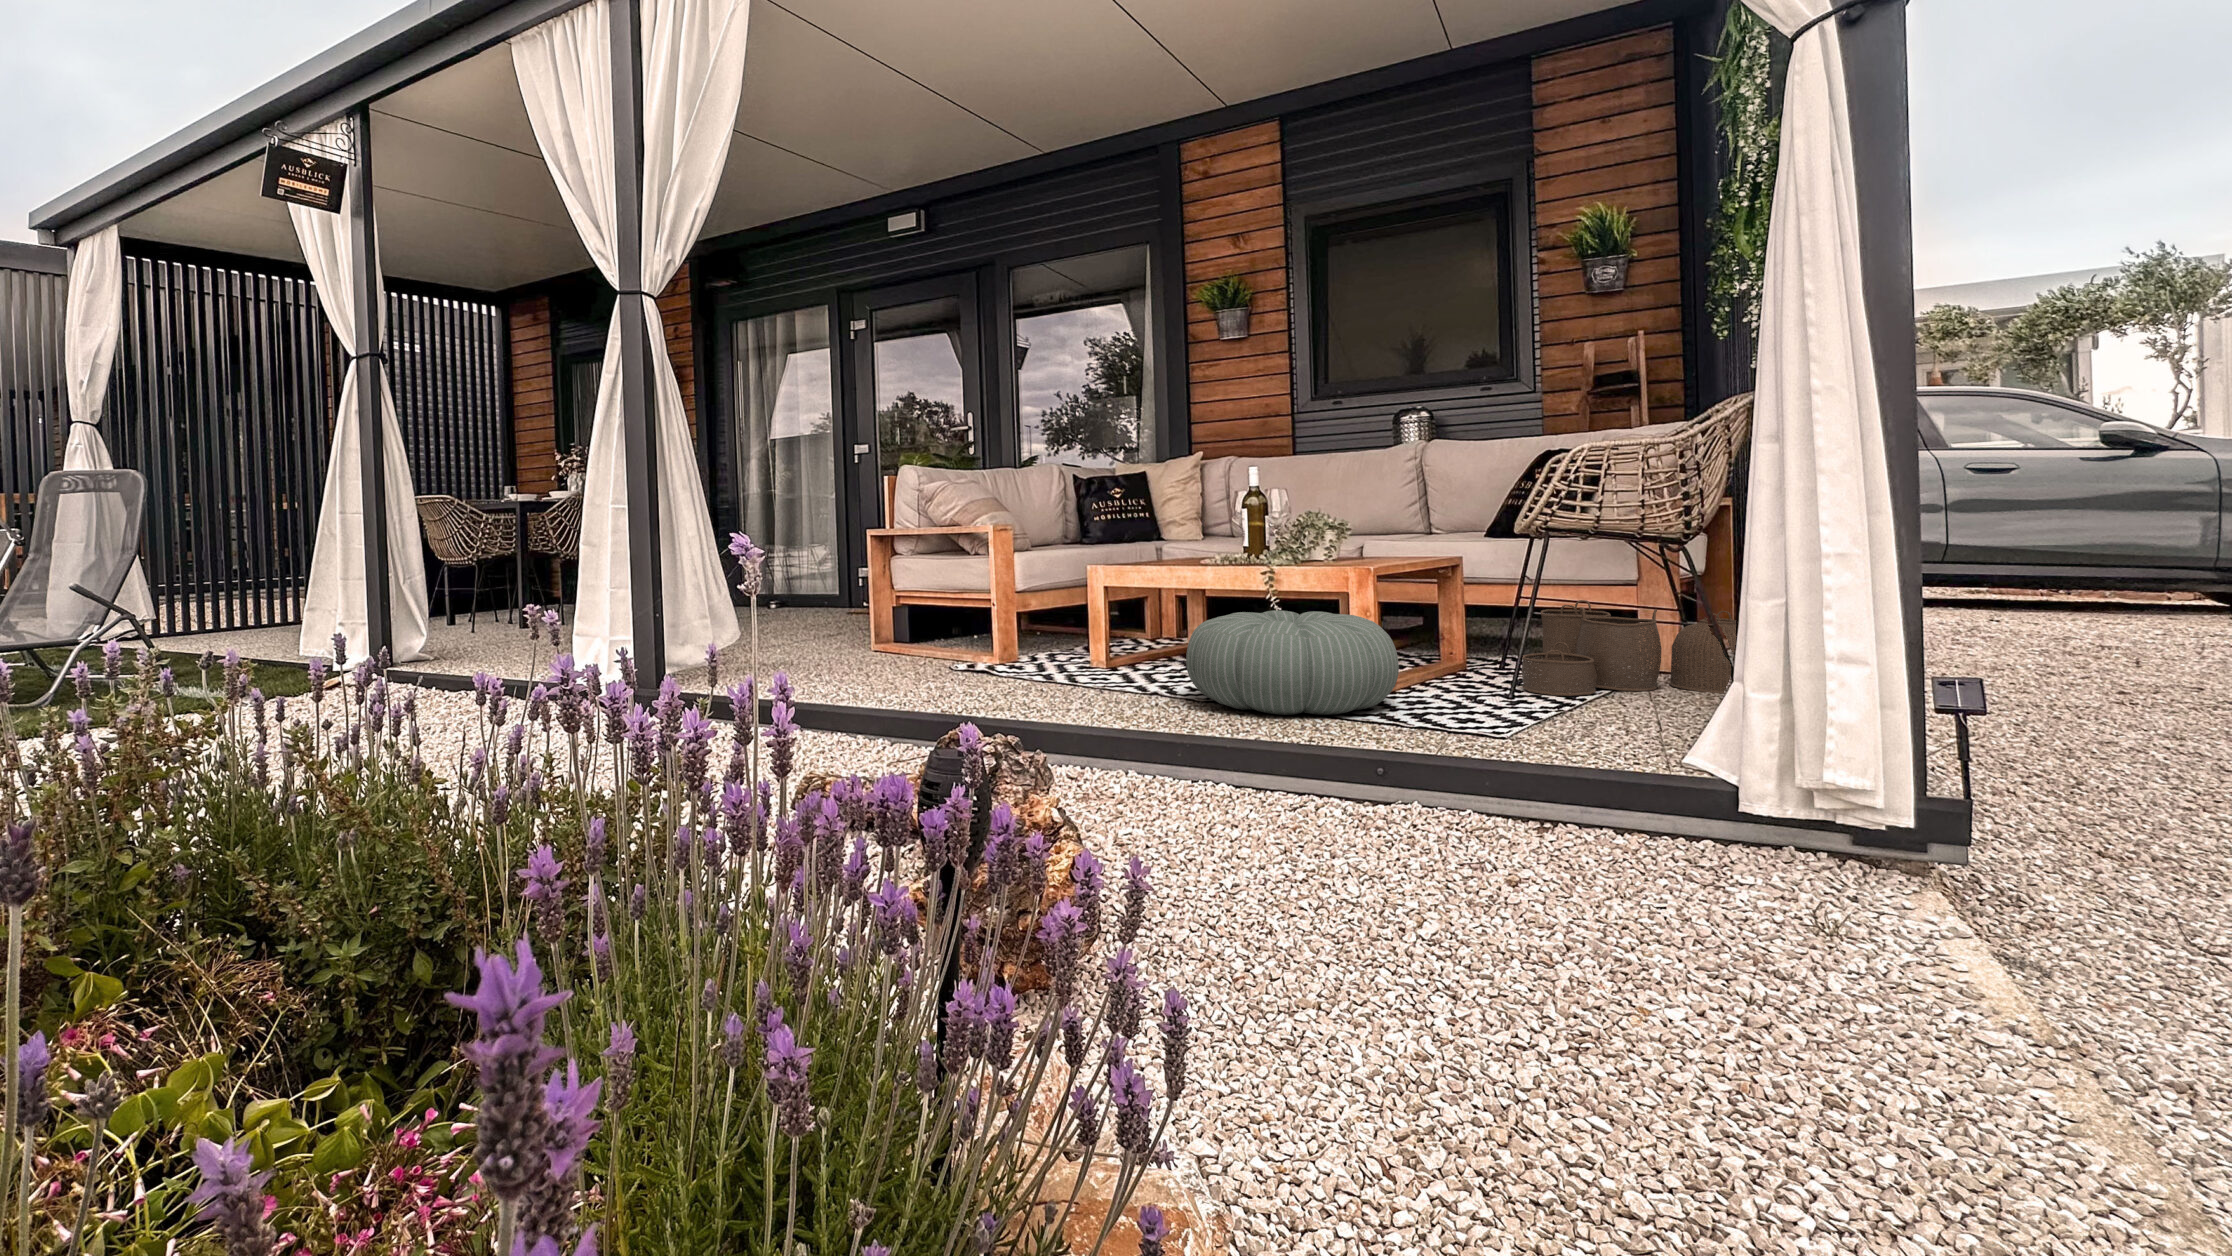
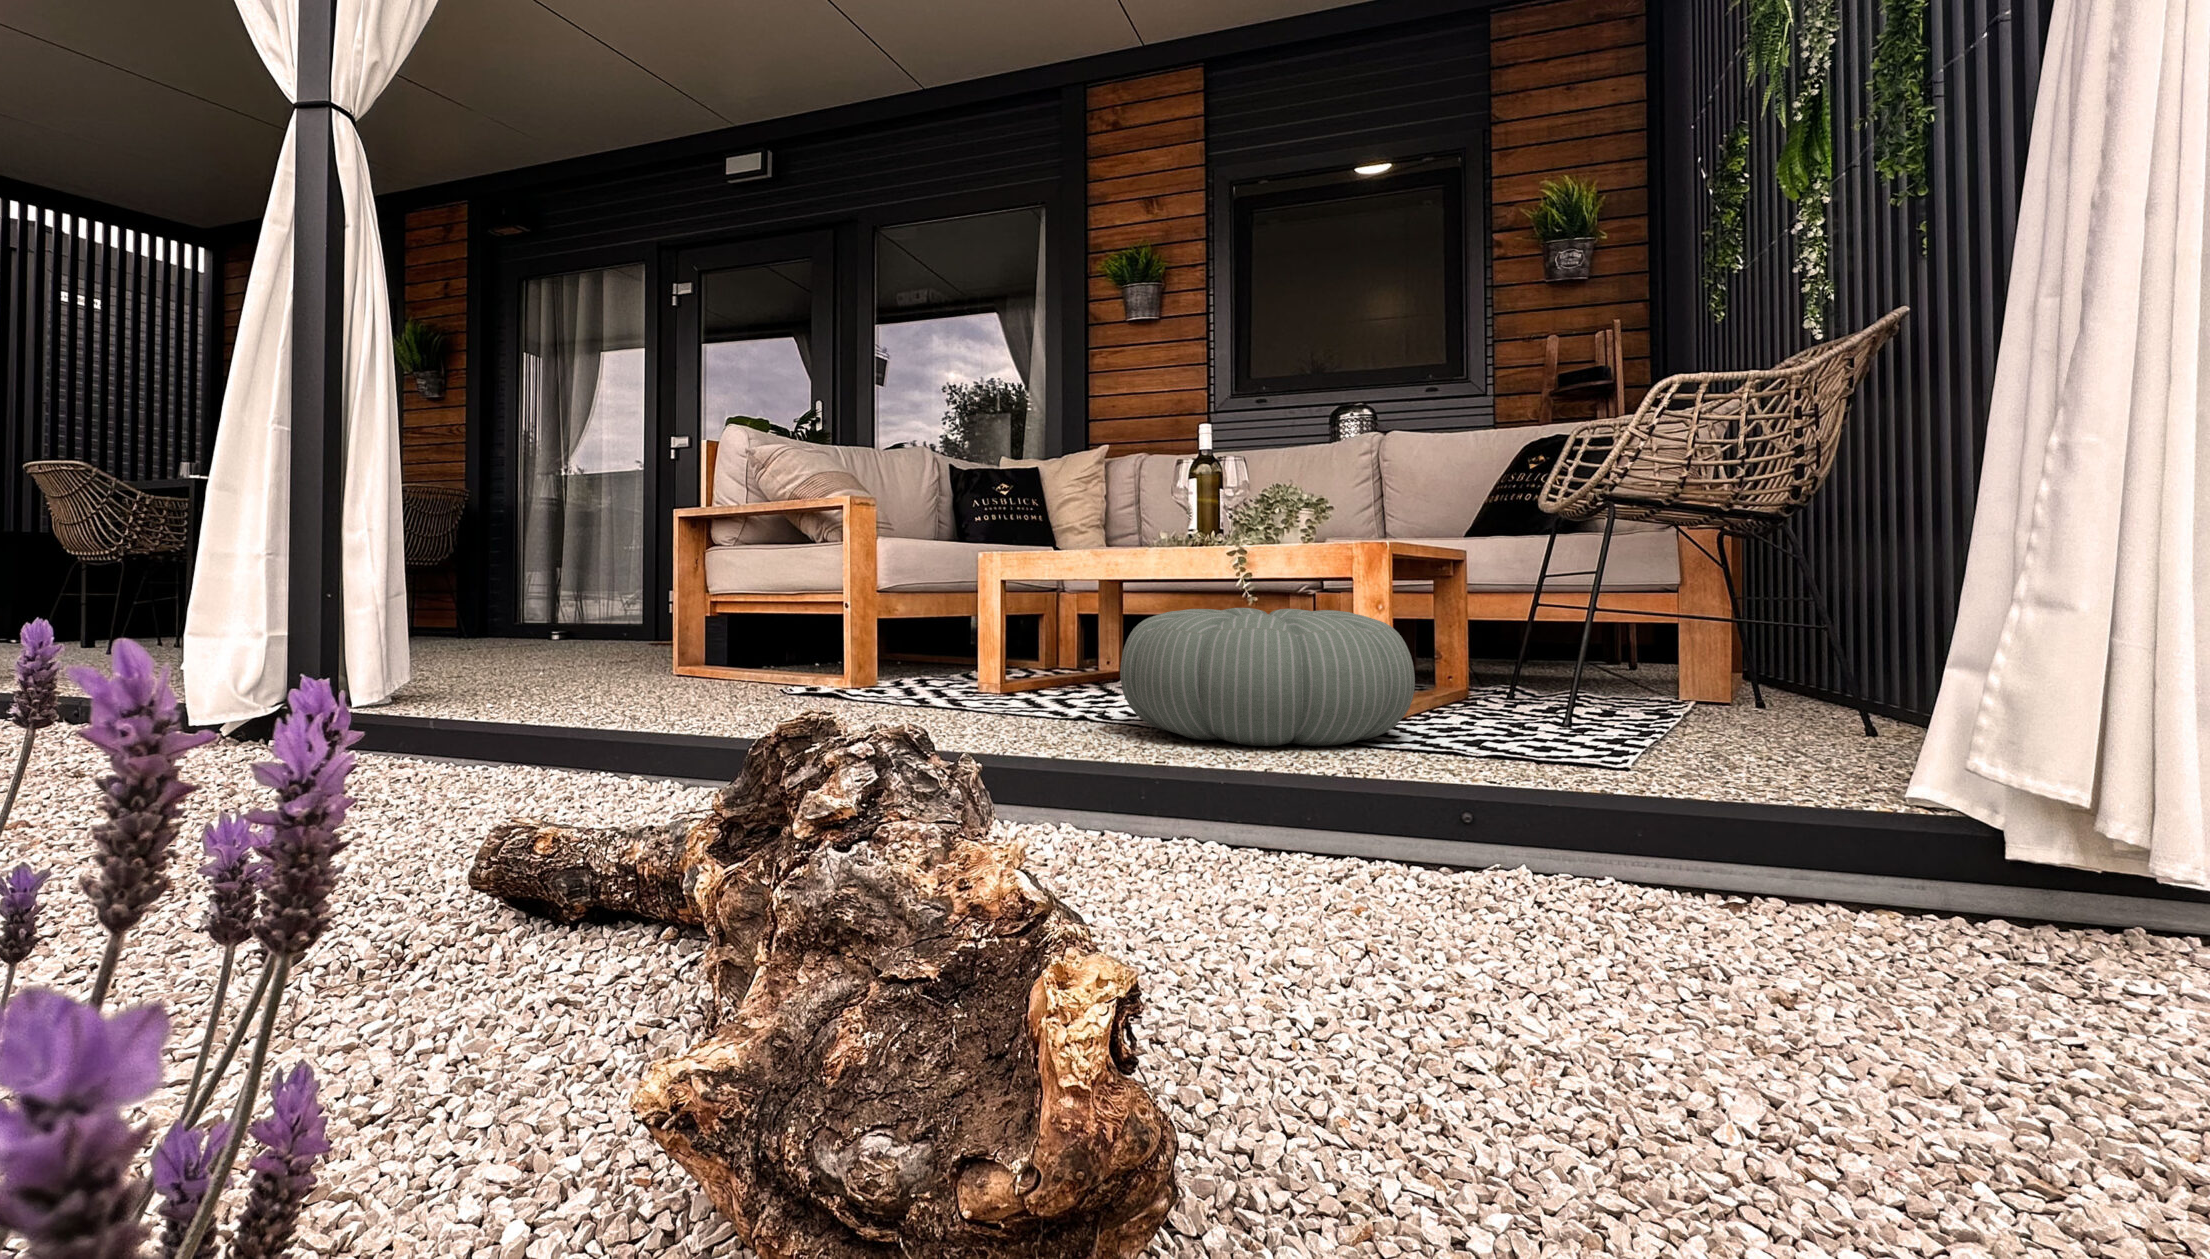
woven basket: present [1522,600,1737,696] -> none [1550,607,1856,724]

